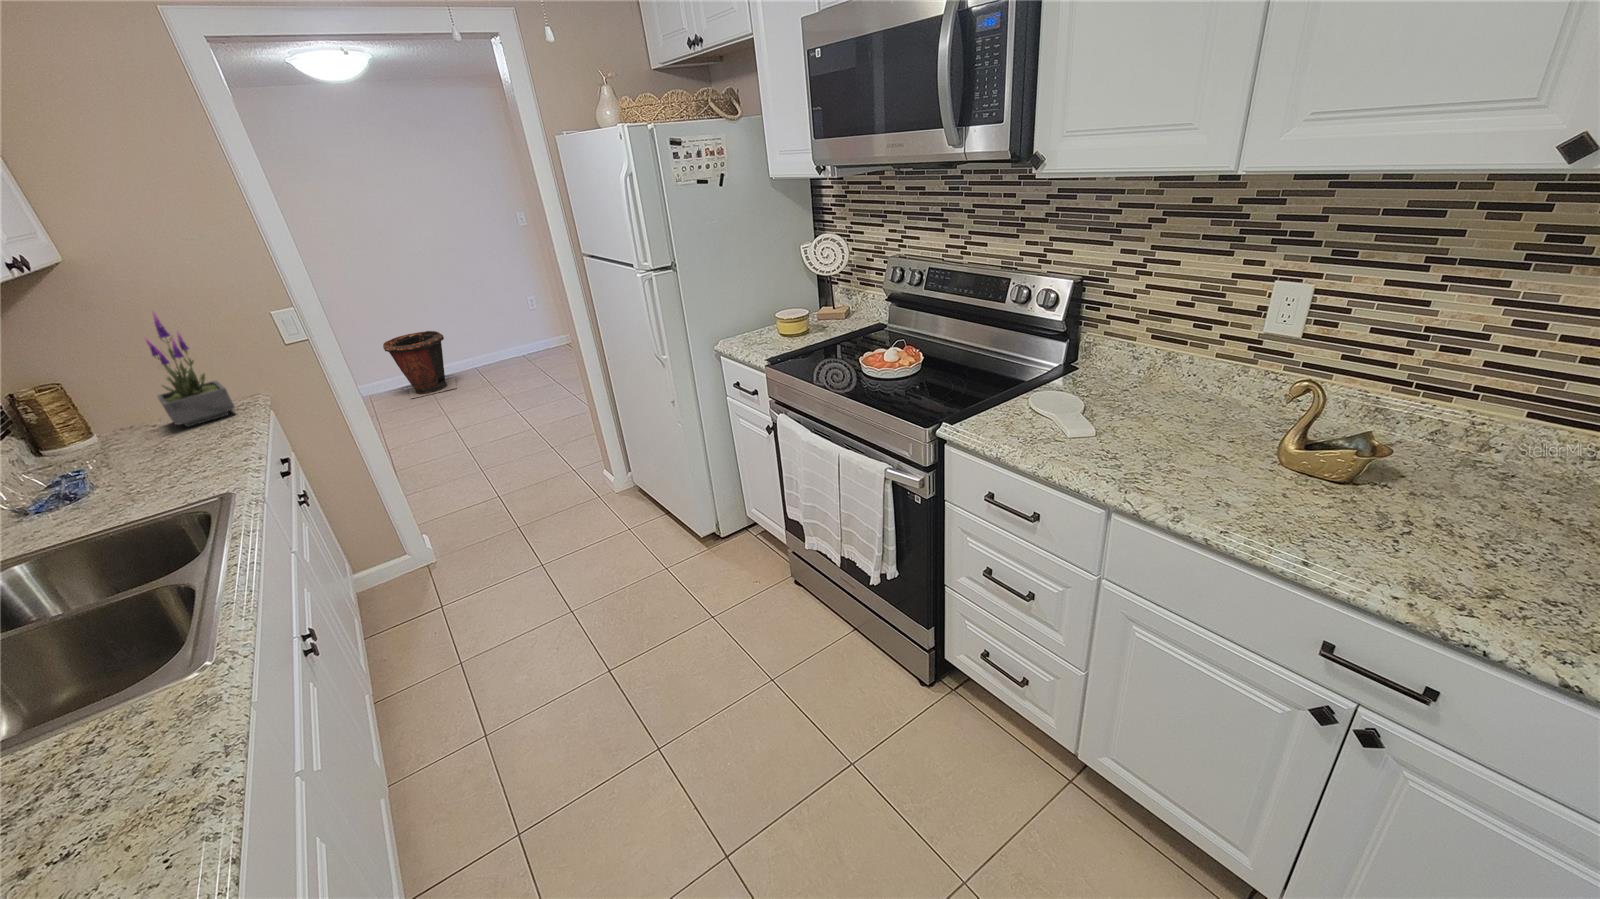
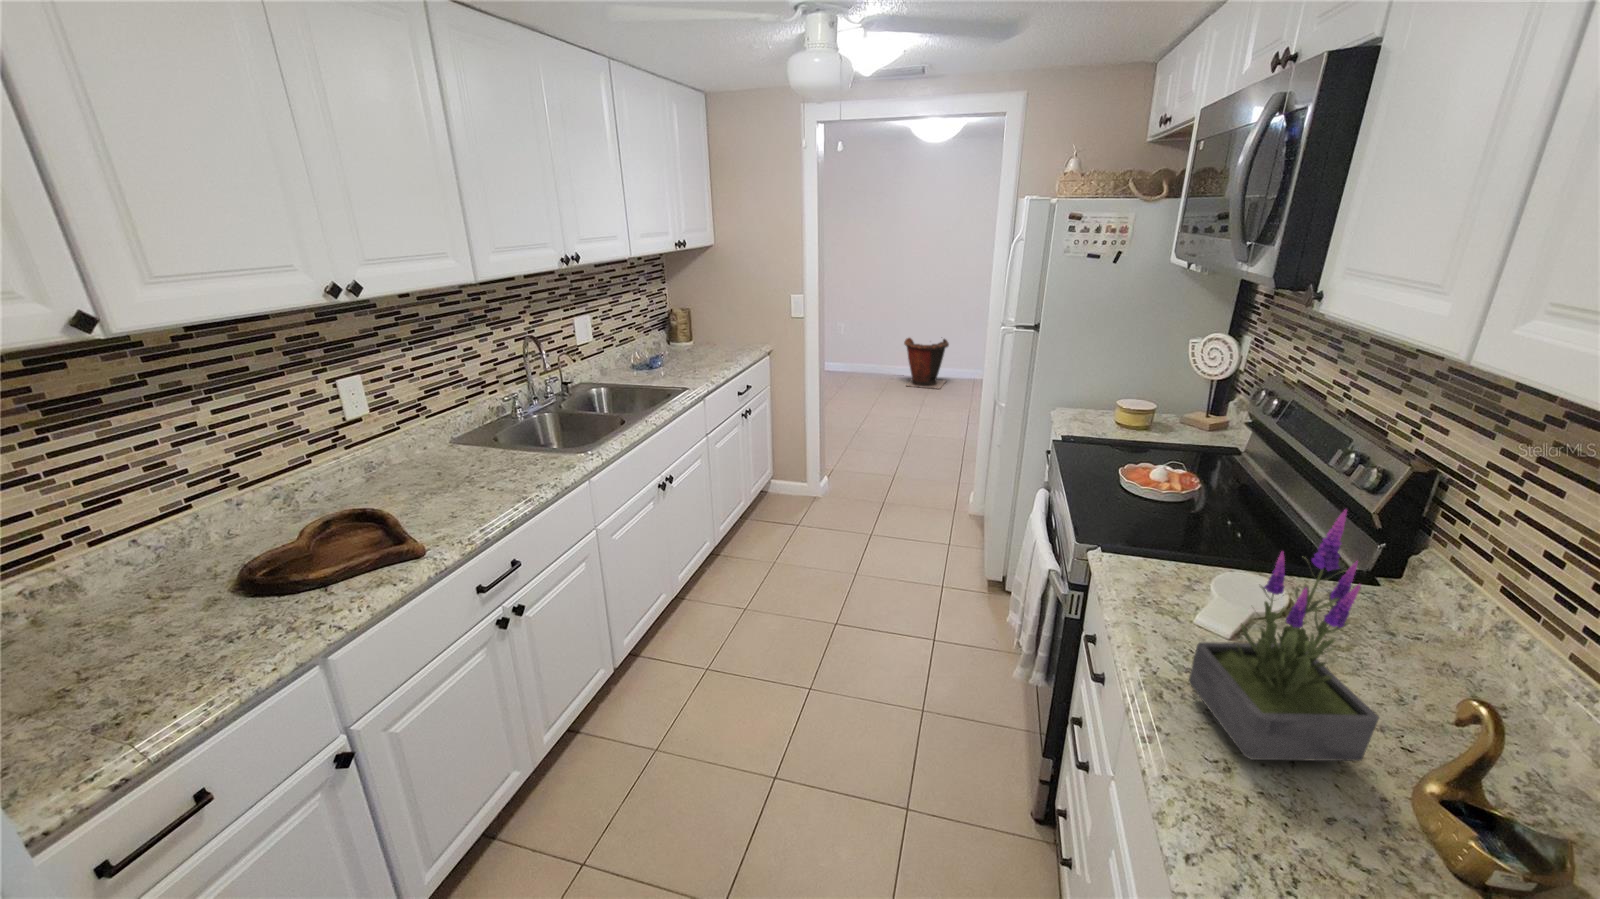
potted plant: present [146,312,235,427] -> present [1188,510,1379,761]

